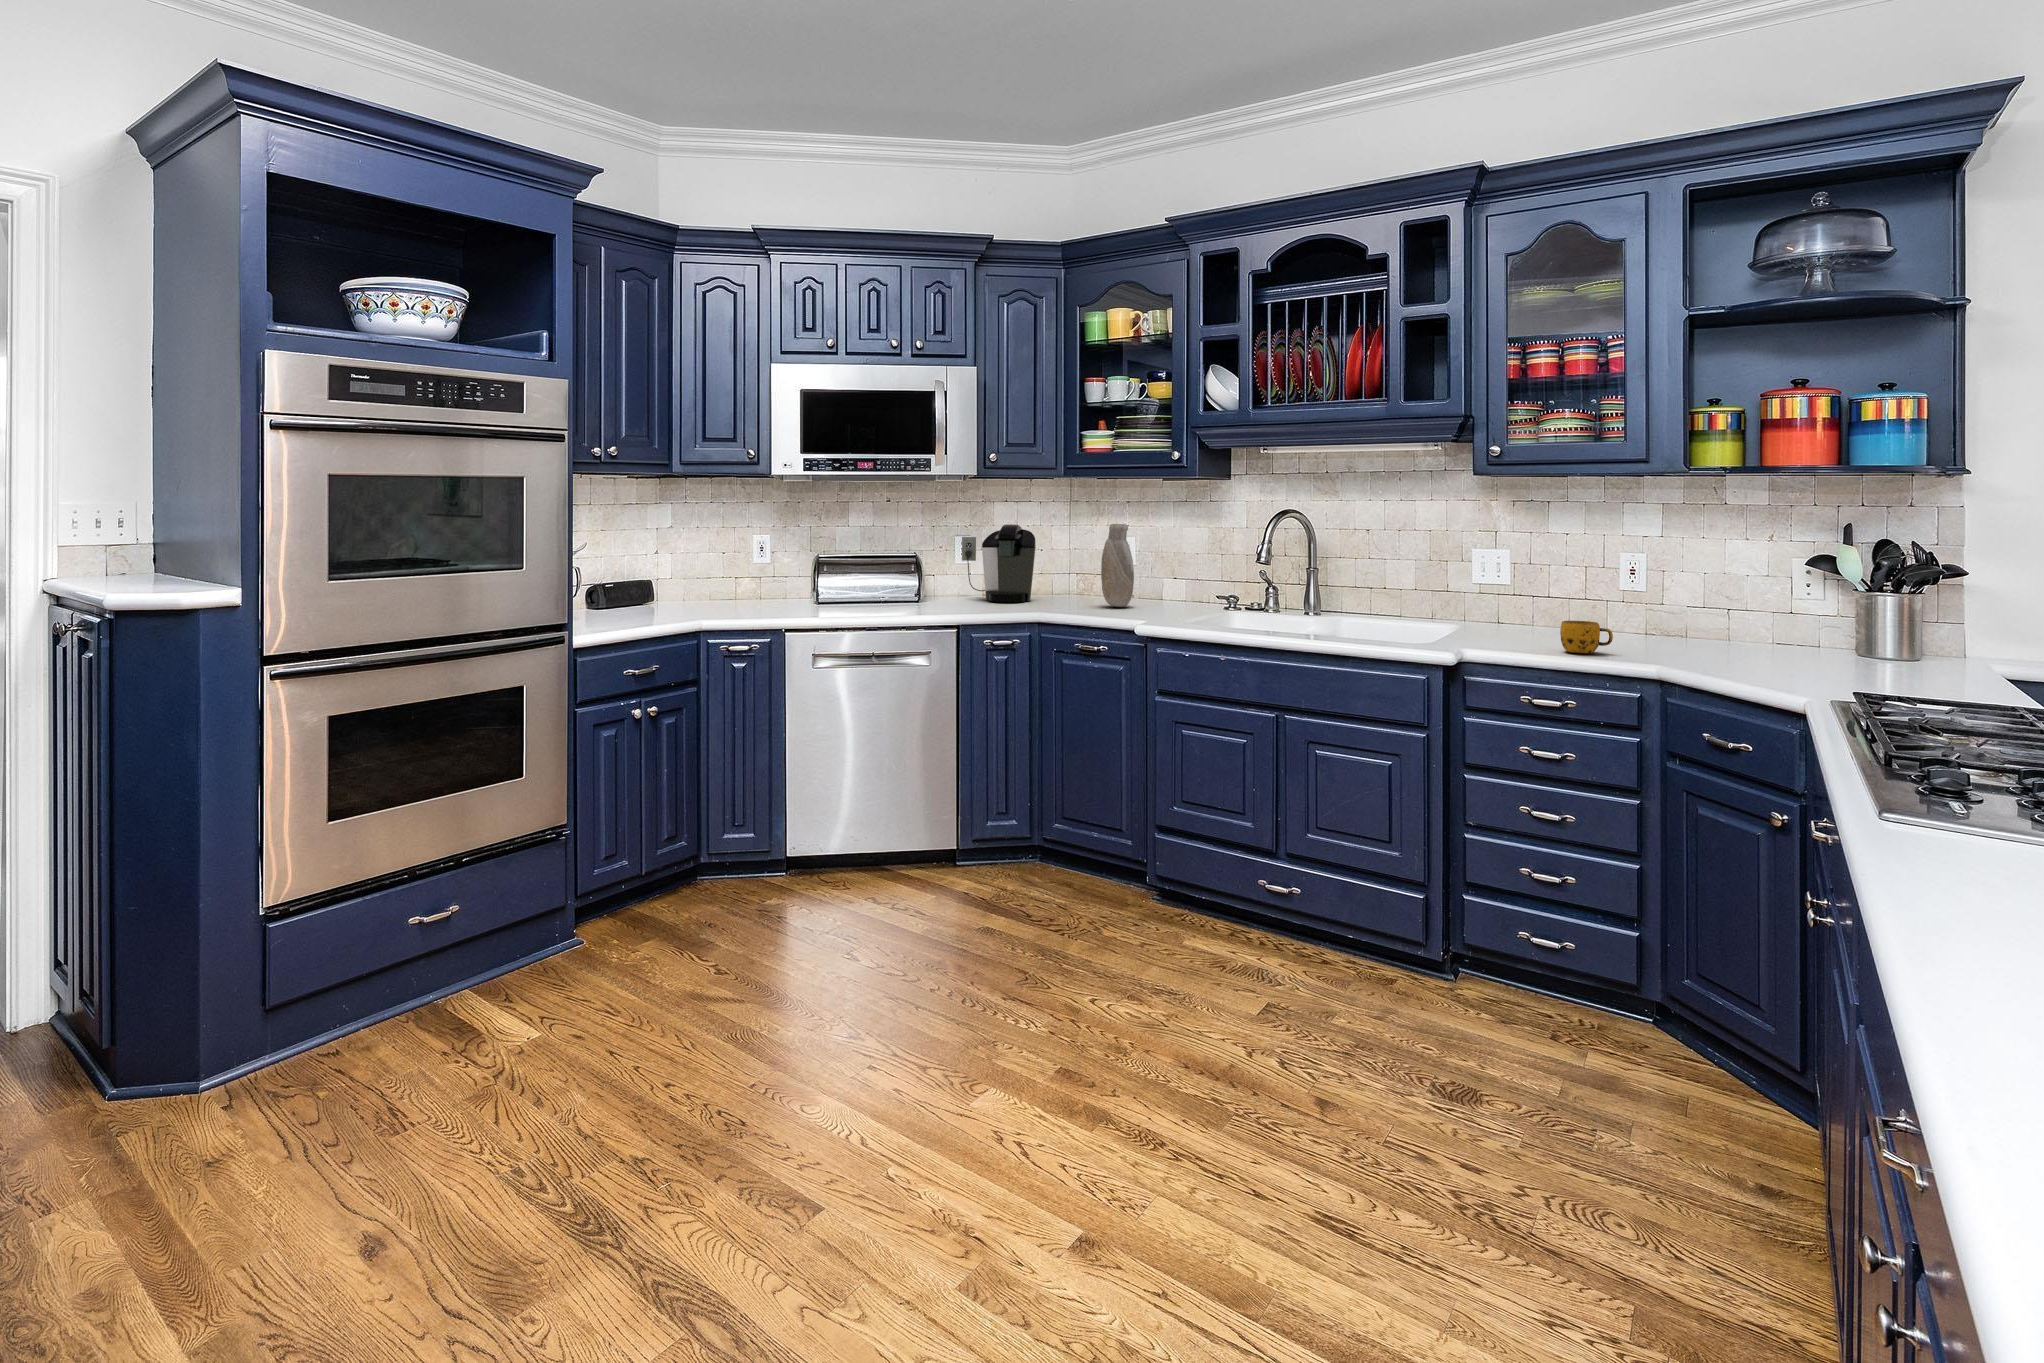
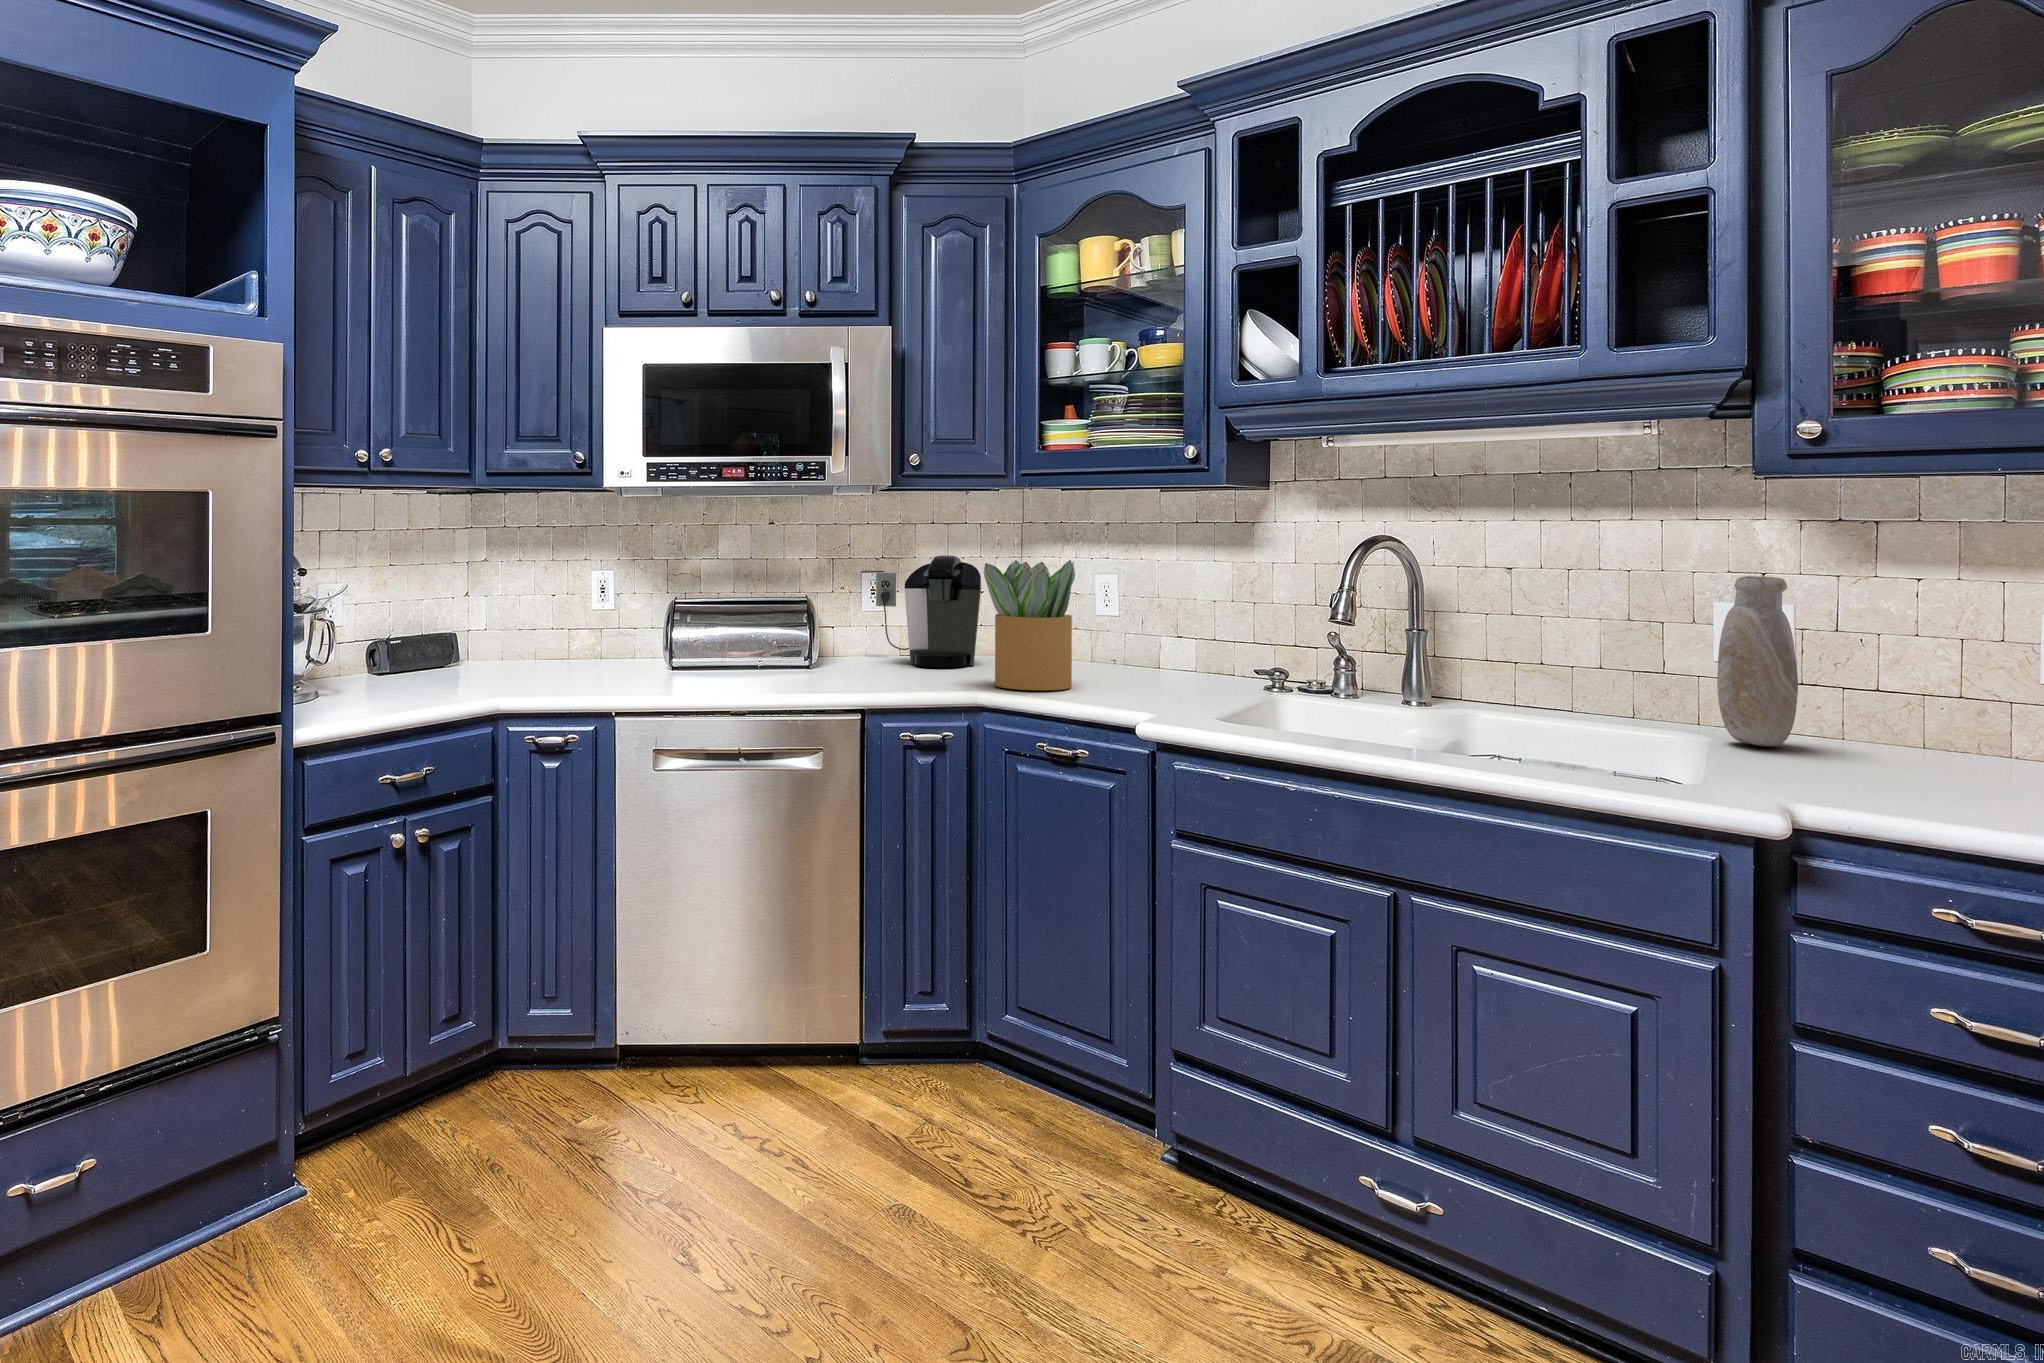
vase: present [1101,524,1134,607] -> present [1717,576,1798,746]
potted plant: none [1036,526,1098,615] -> present [984,560,1075,690]
mug: present [1560,621,1613,653] -> none [1829,715,1921,769]

